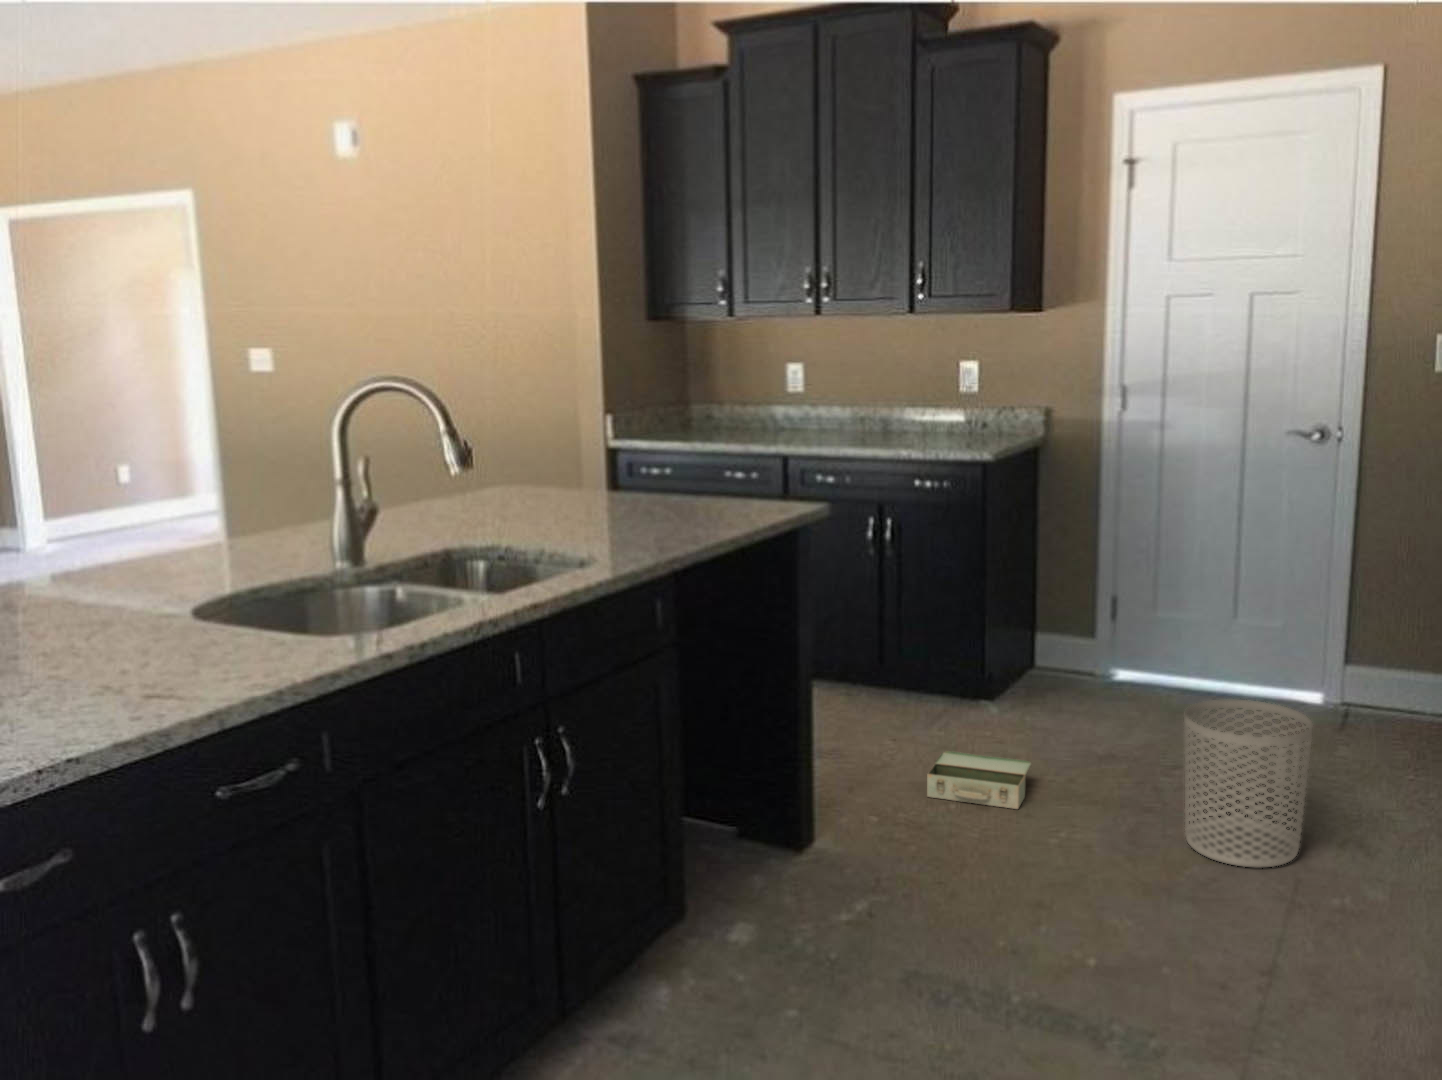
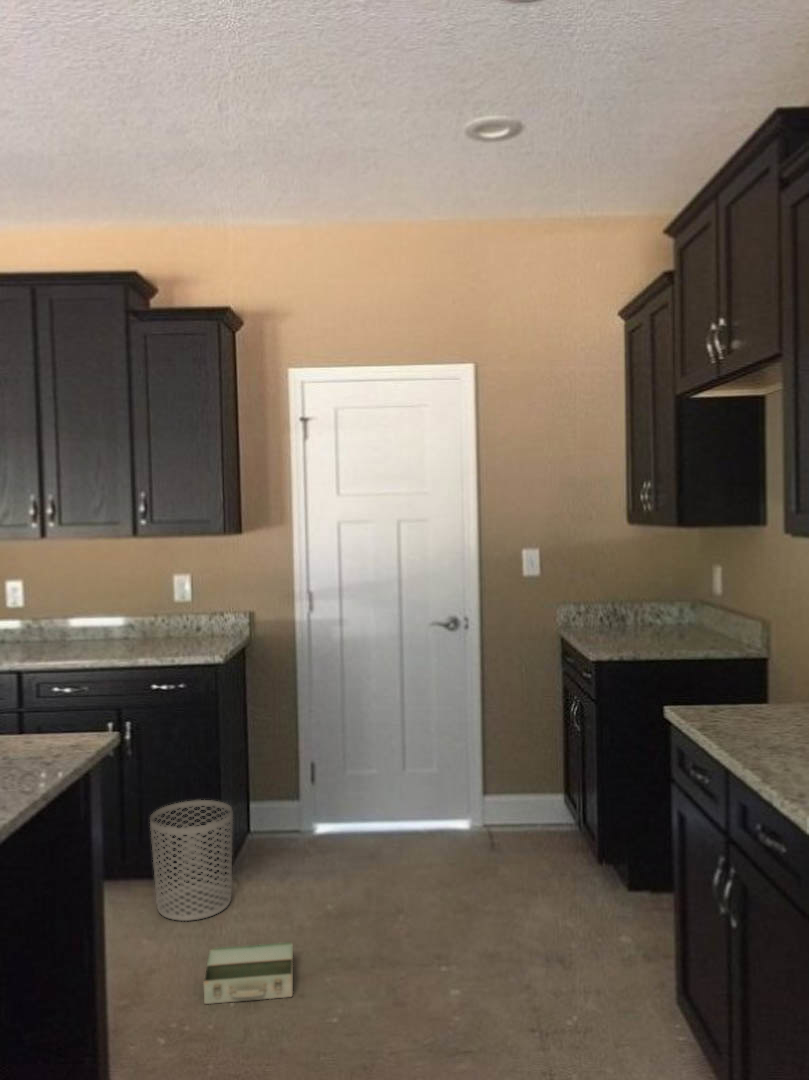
waste bin: present [1184,700,1312,868] -> present [150,800,233,921]

